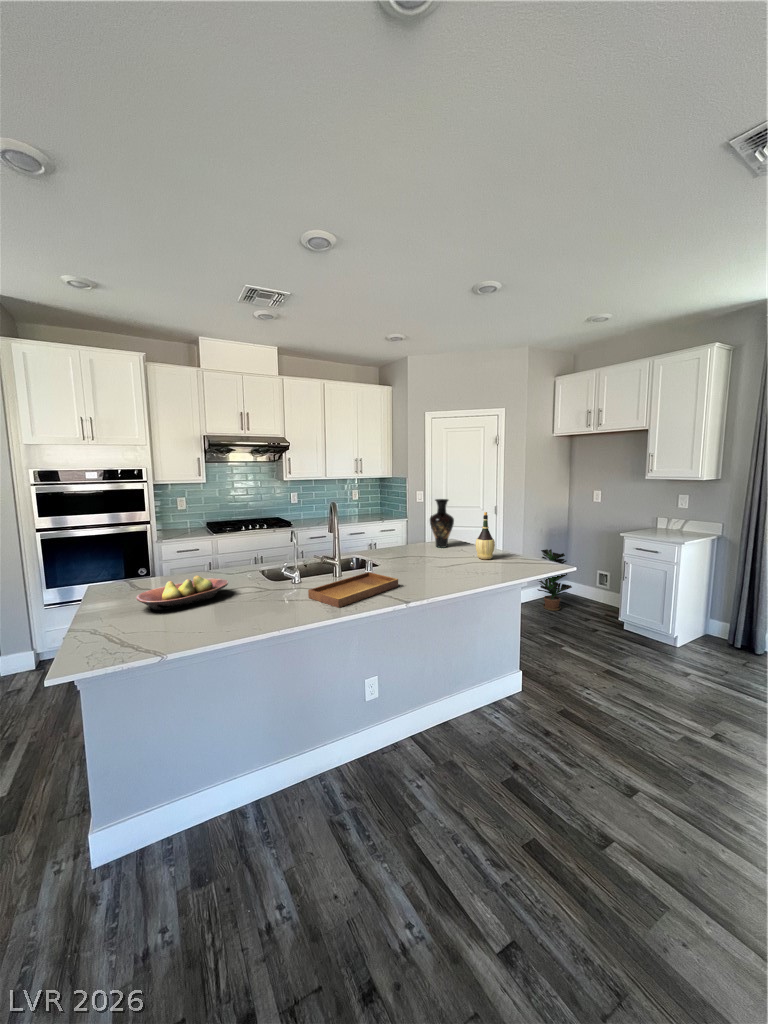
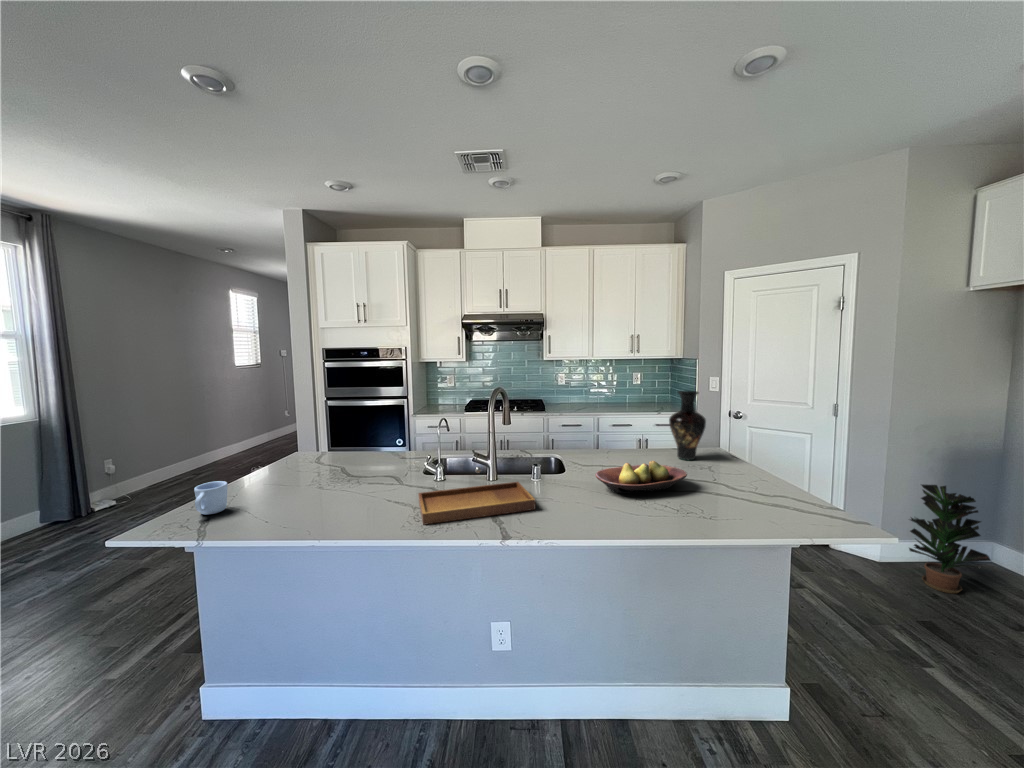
wine bottle: present [476,512,495,559] -> none [712,416,745,490]
fruit bowl: present [136,576,228,610] -> present [595,461,687,493]
mug: none [99,608,132,643] -> present [194,481,228,515]

